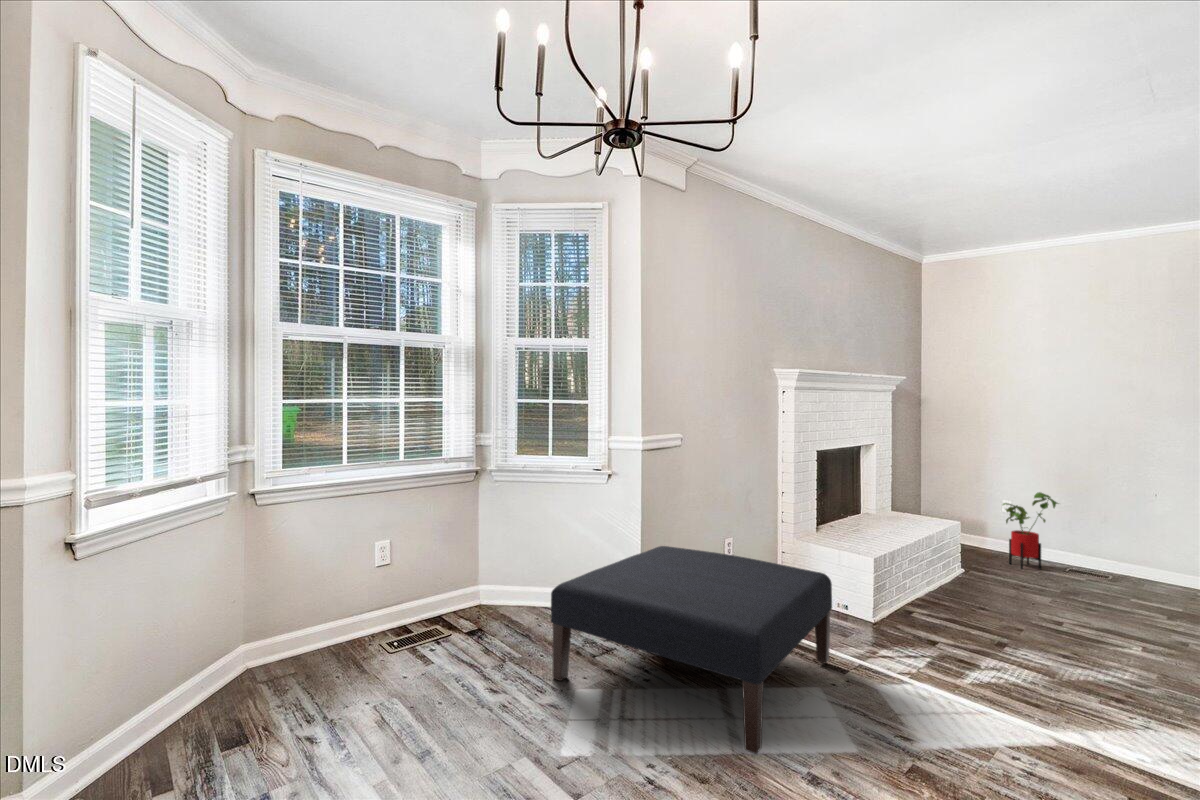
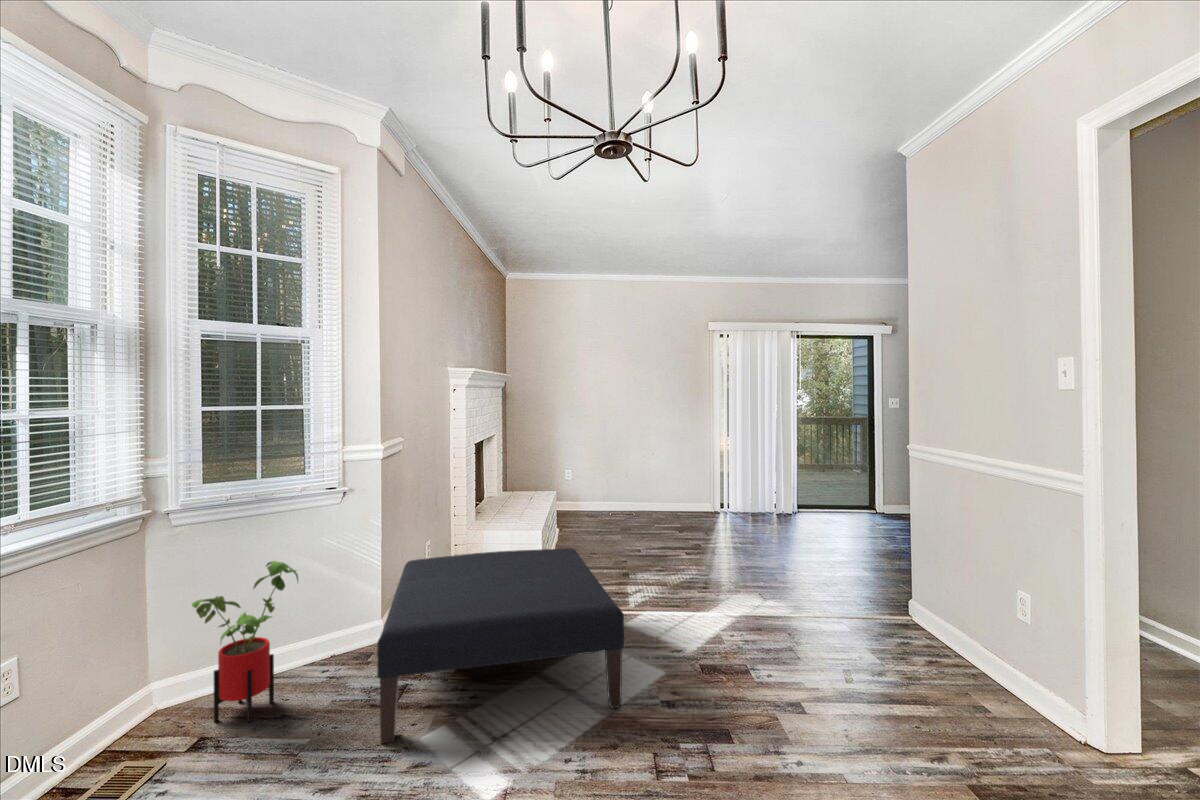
house plant: present [1003,492,1058,569] -> present [192,561,298,722]

